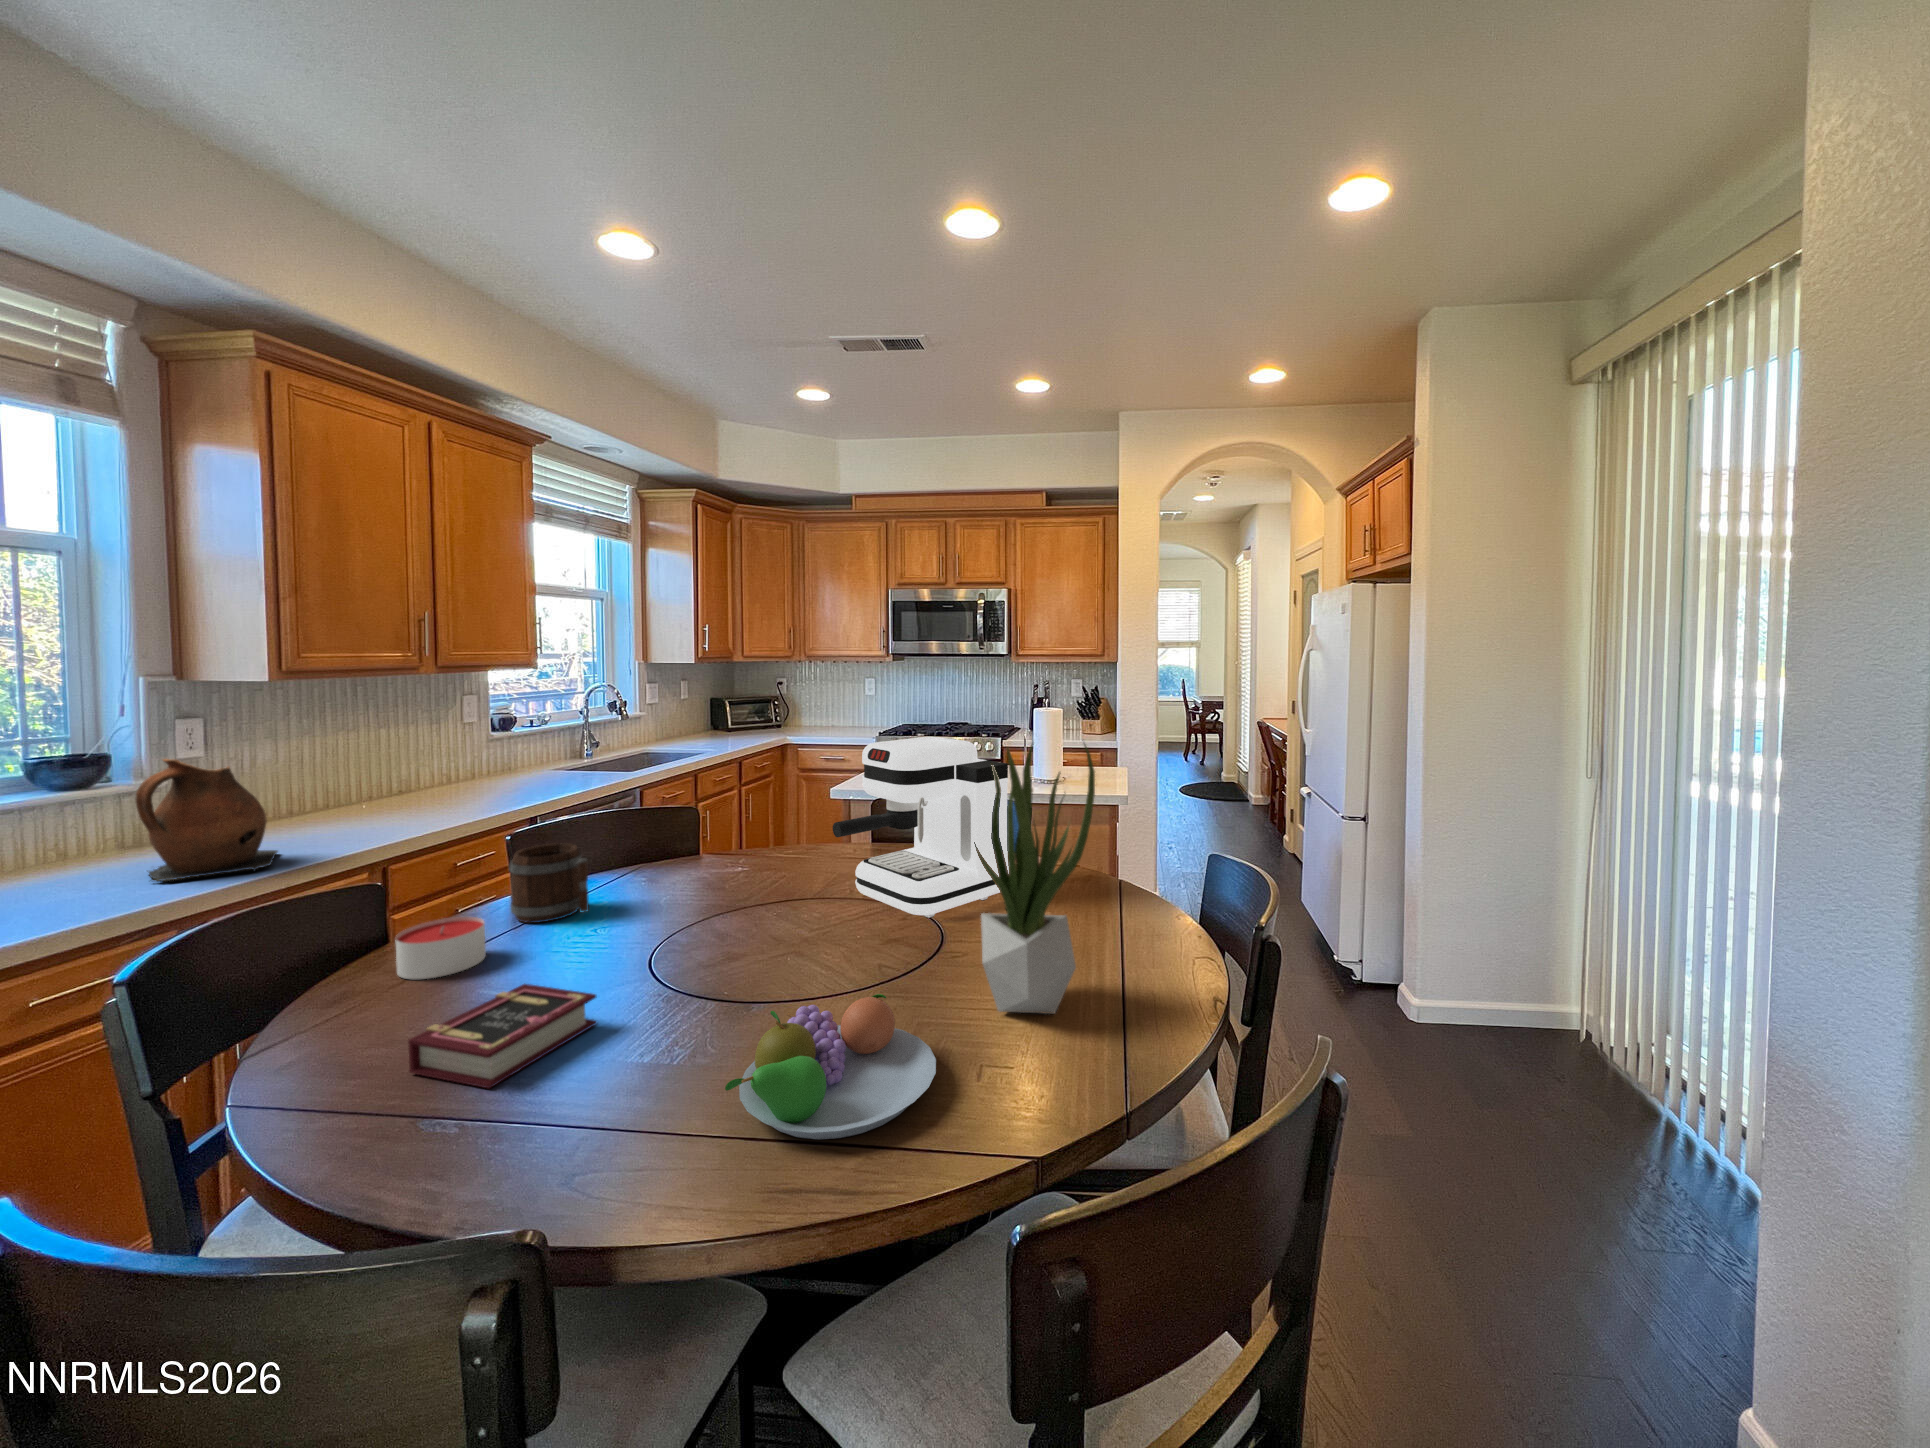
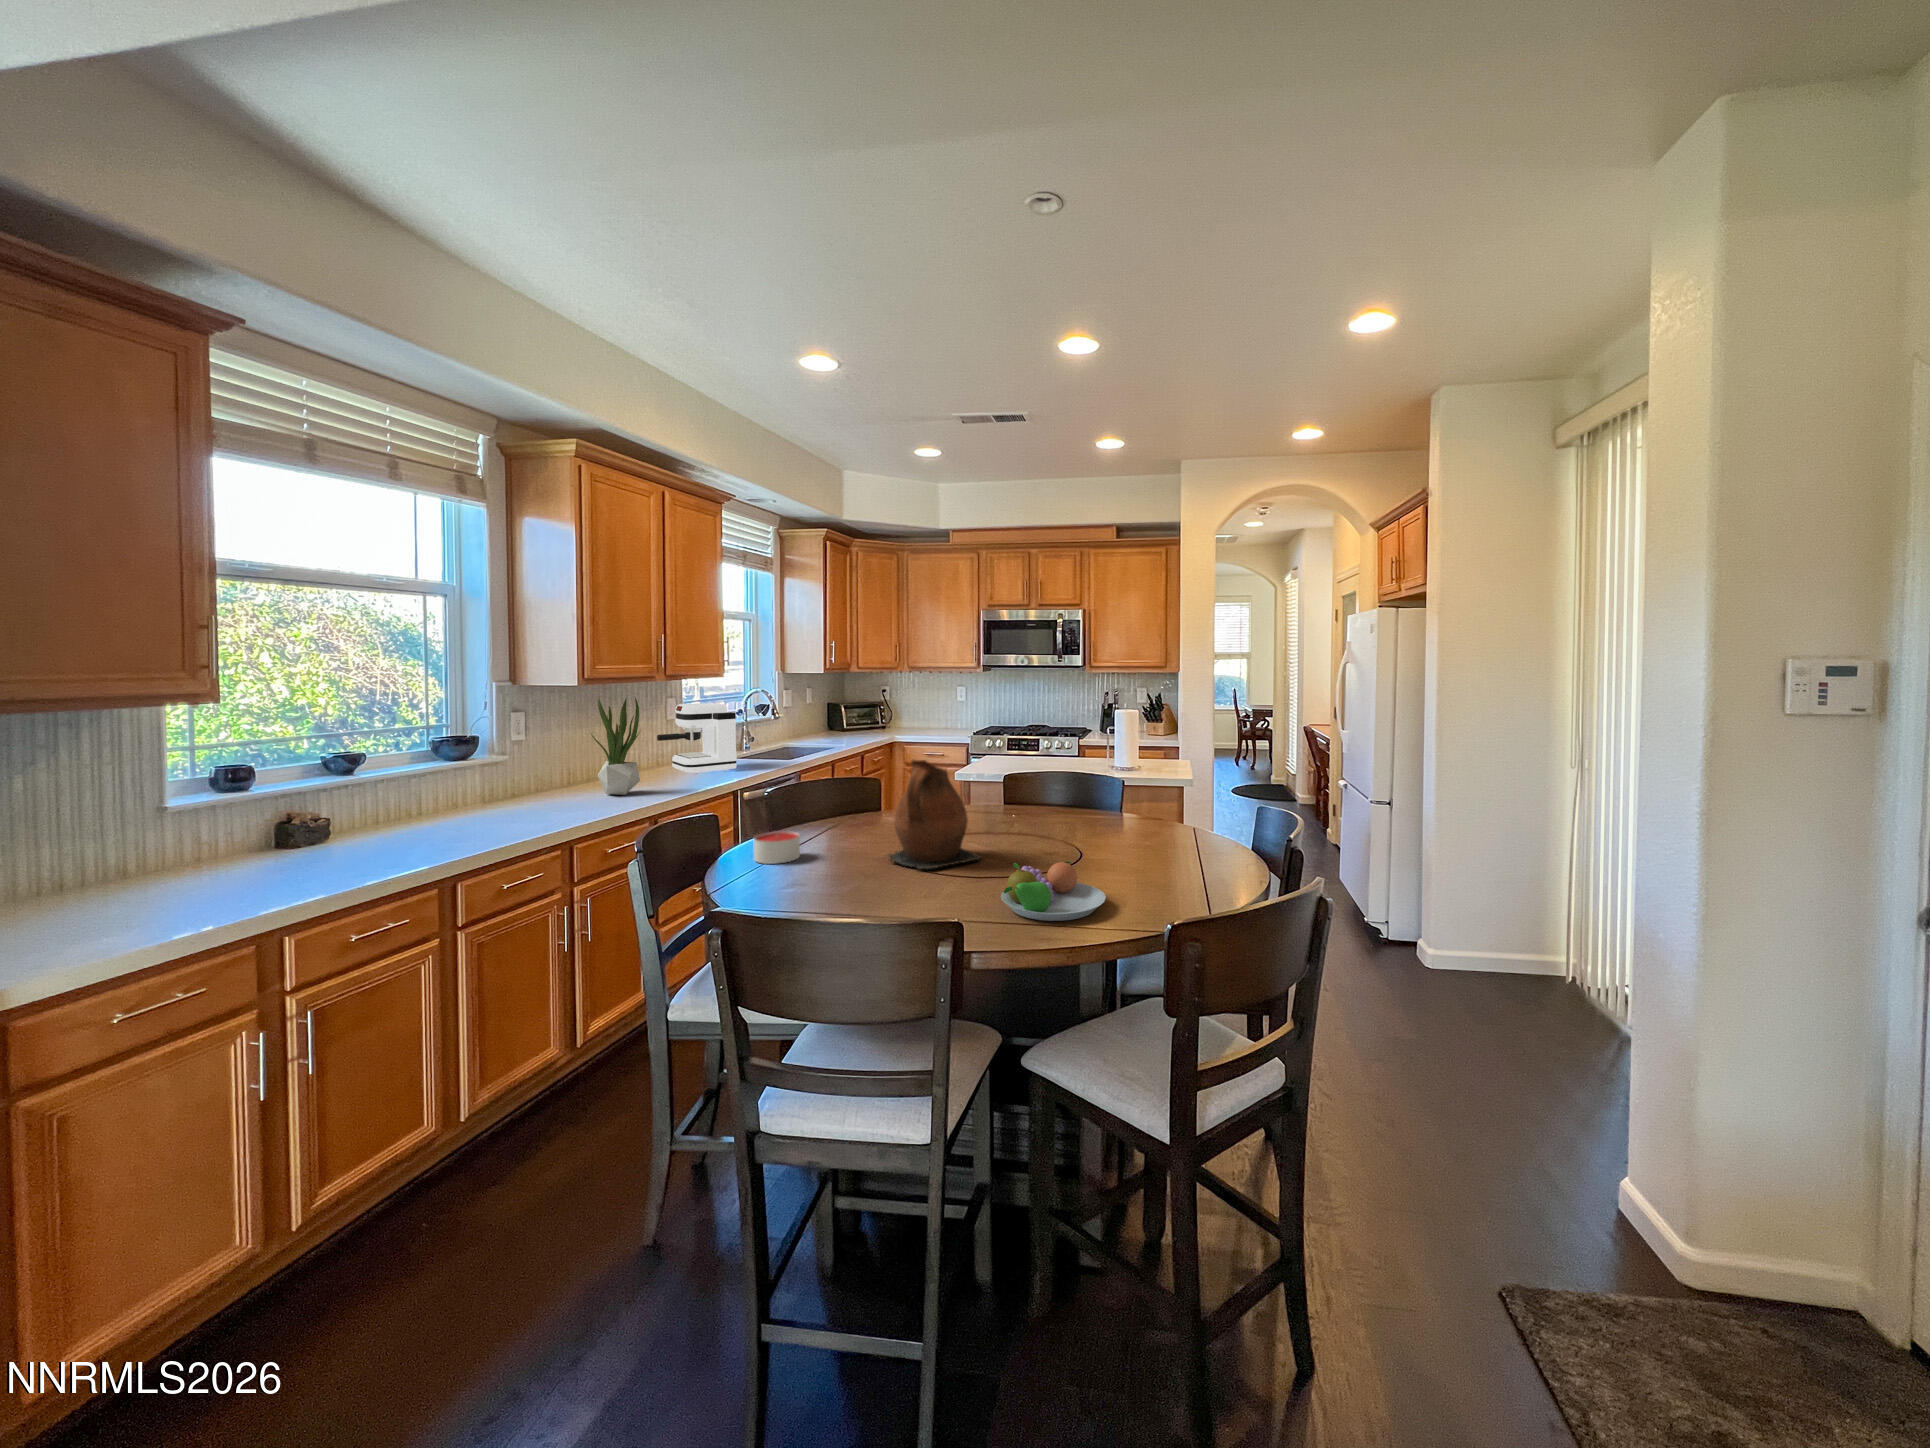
coffee maker: present [833,737,1009,918] -> present [657,703,737,774]
potted plant: present [976,743,1095,1014] -> present [591,698,641,795]
ceramic pitcher: present [135,759,278,881] -> present [889,759,981,869]
mug: present [510,843,589,923] -> none [795,792,844,841]
book: present [408,984,597,1088] -> none [812,860,897,902]

